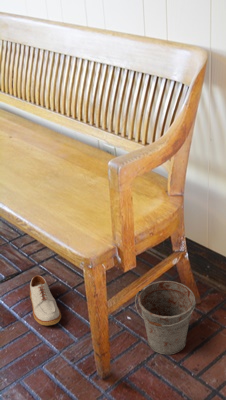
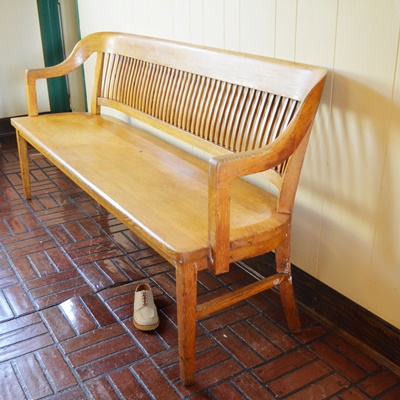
bucket: present [135,281,196,354] -> none [228,299,290,375]

